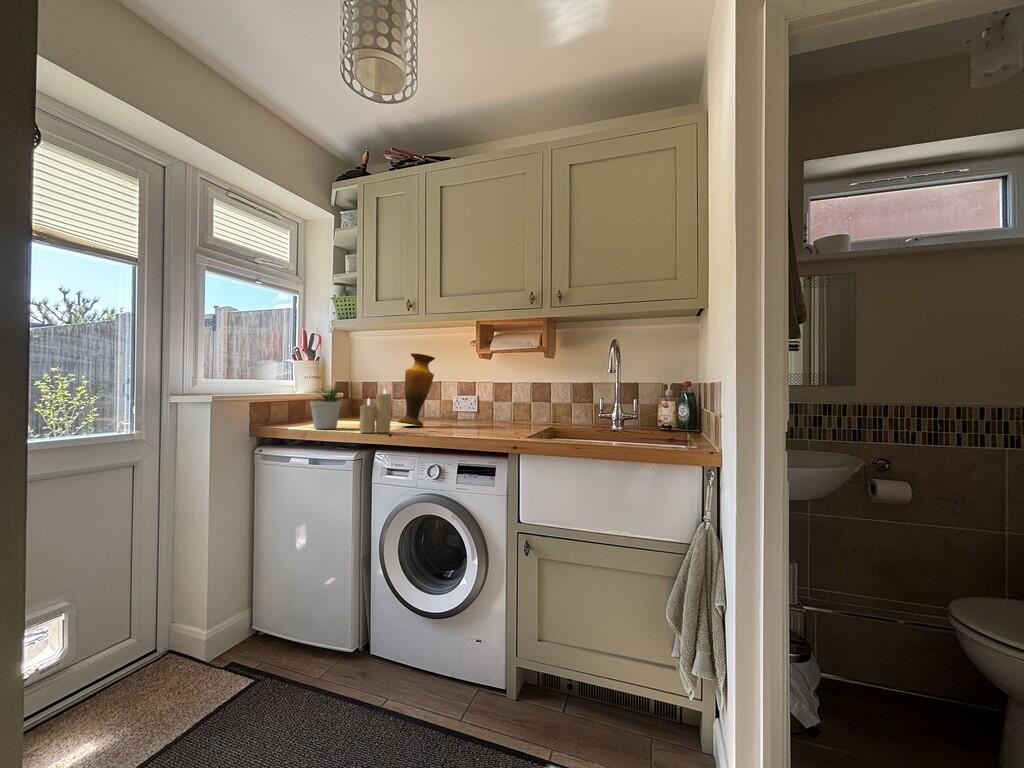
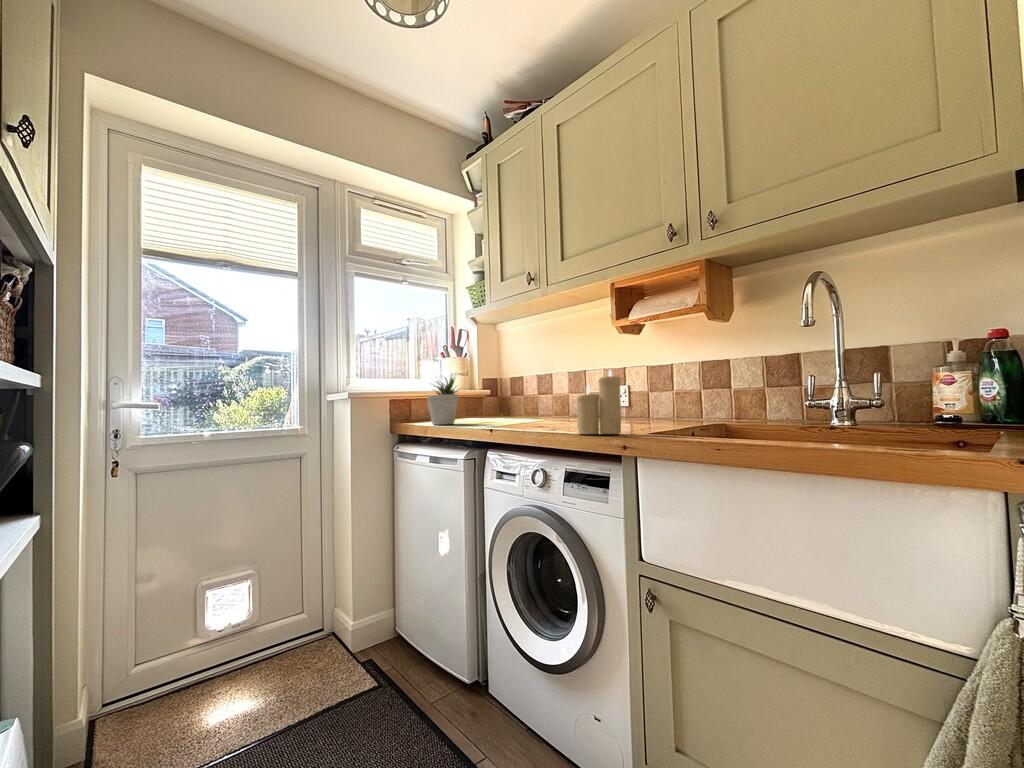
vase: present [398,353,435,426] -> none [523,335,564,422]
candle: present [360,389,392,433] -> present [577,370,621,434]

